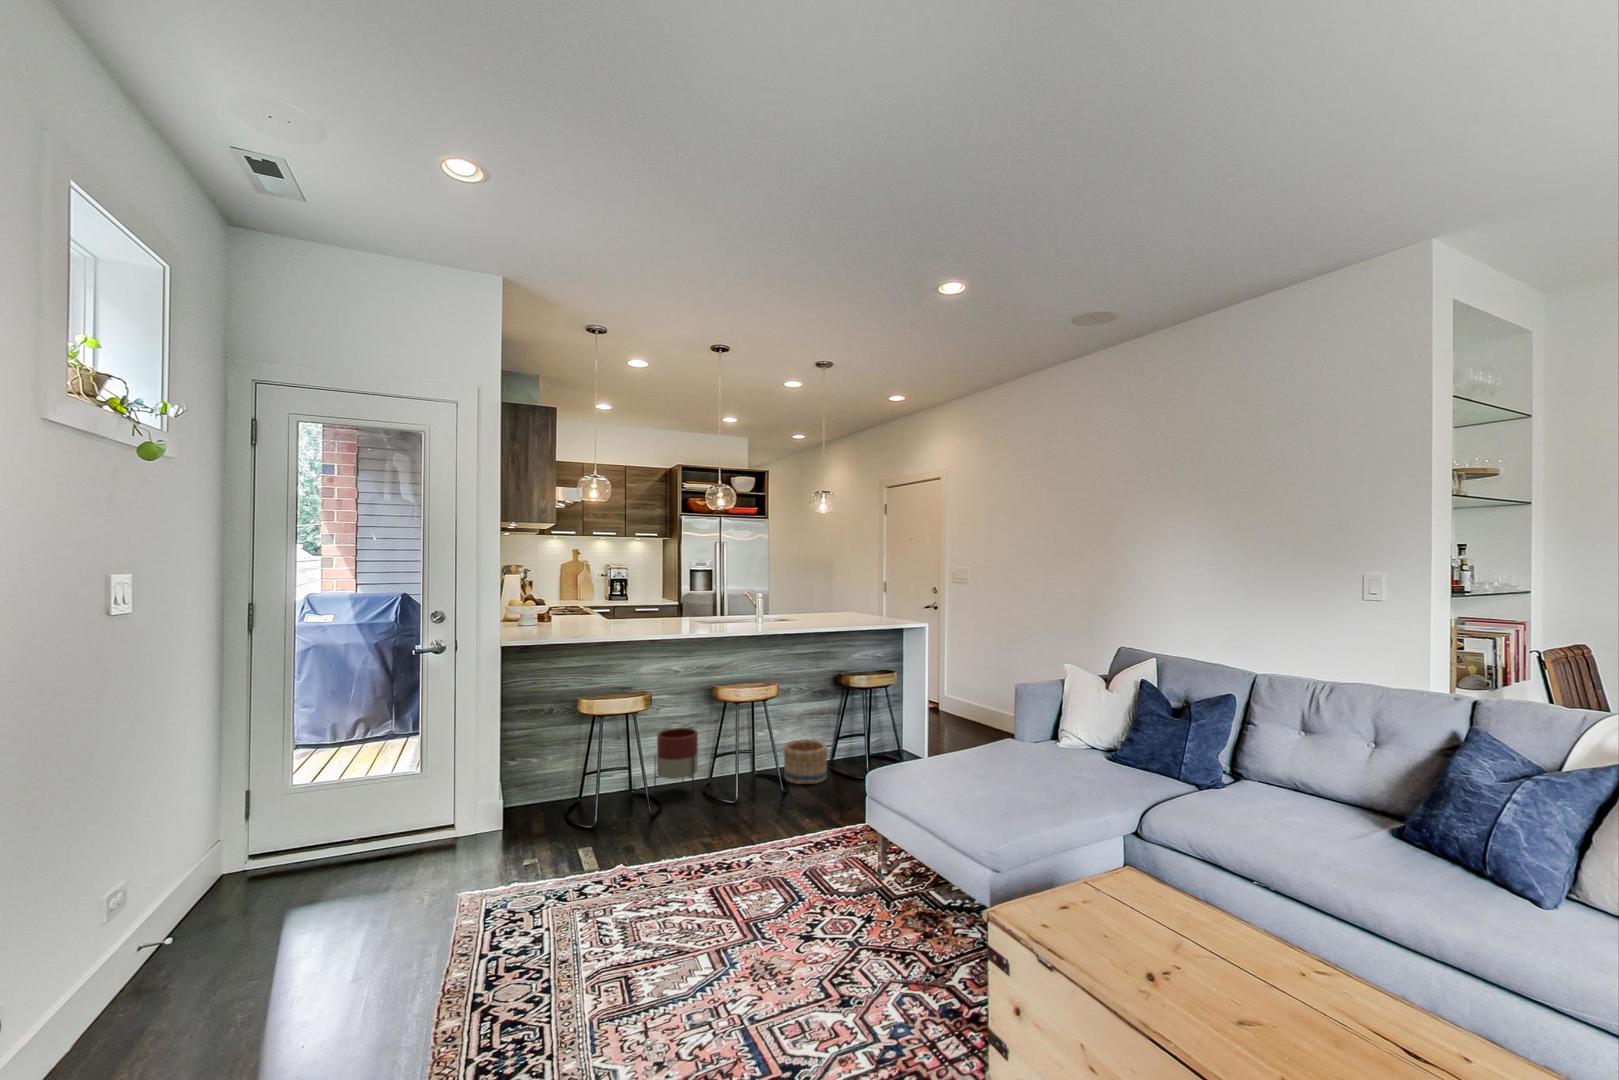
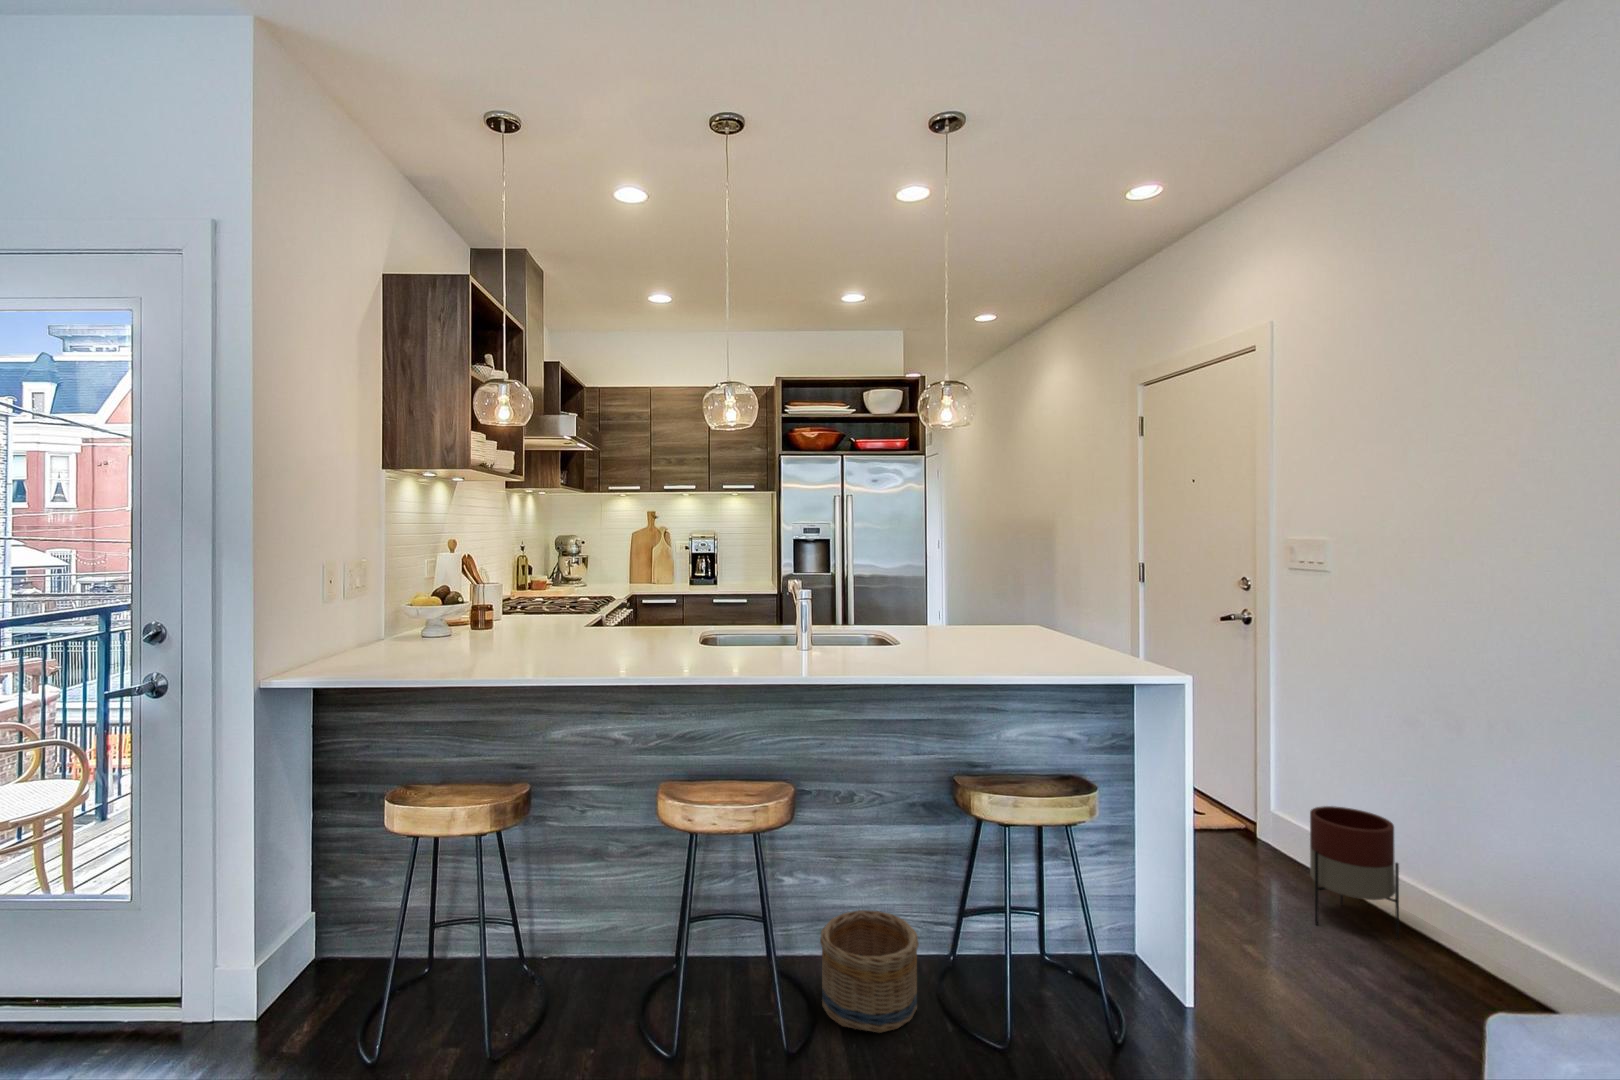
planter: present [654,728,698,798] -> present [1310,806,1399,938]

